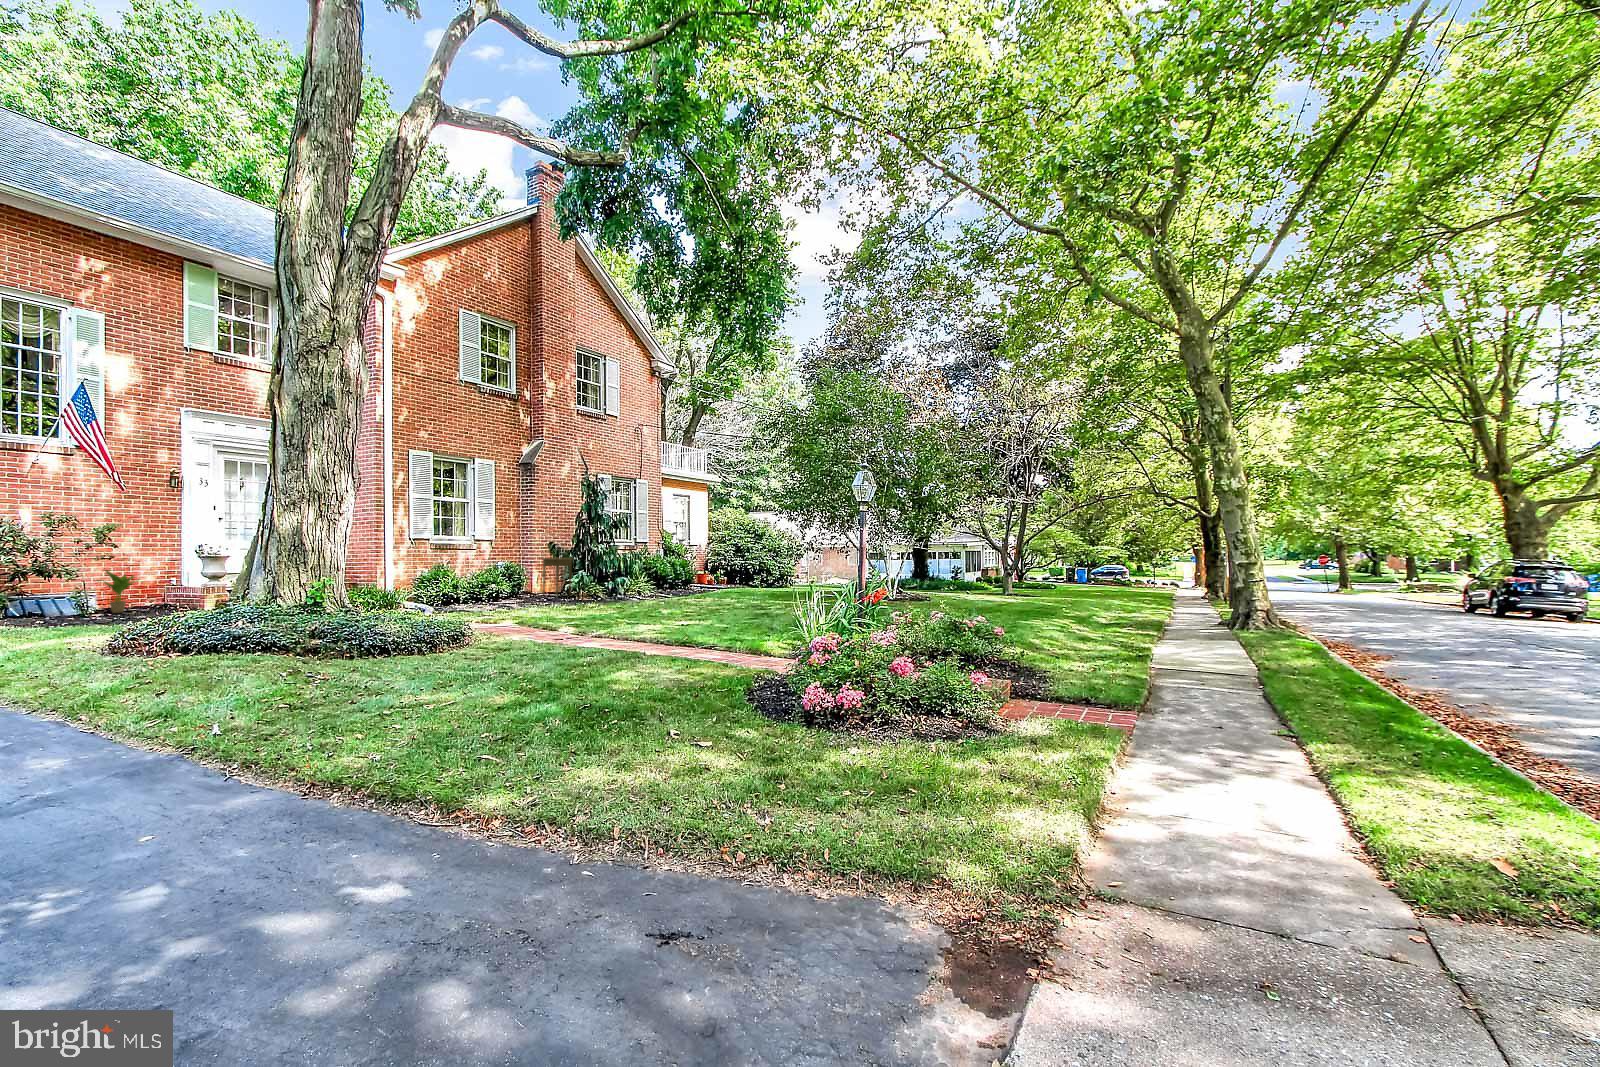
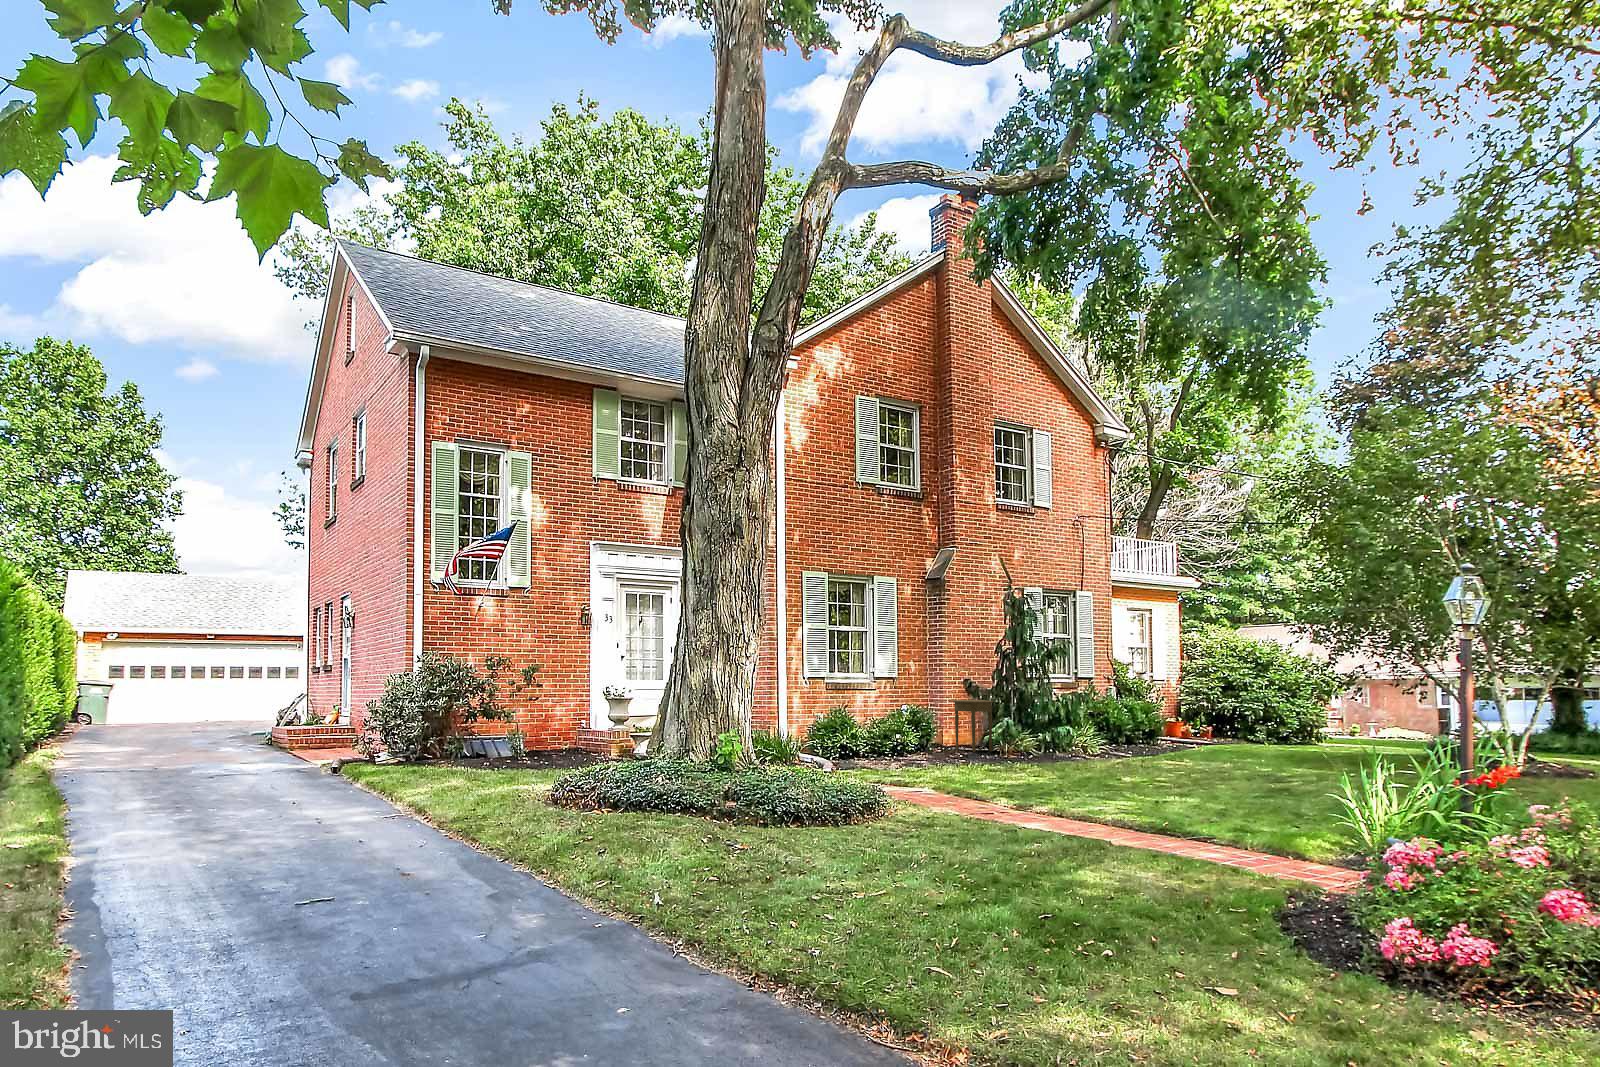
potted plant: present [105,571,134,613] -> none [527,713,562,758]

